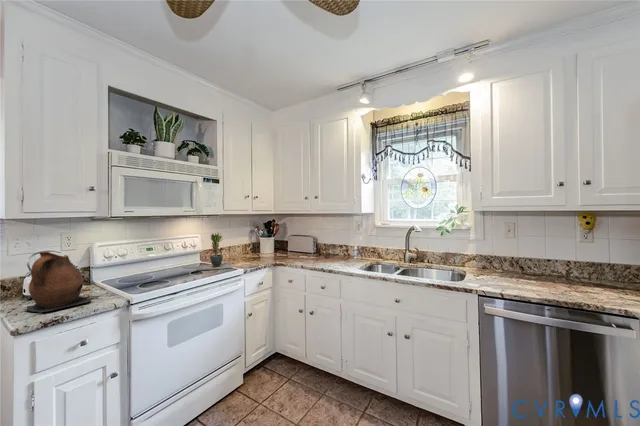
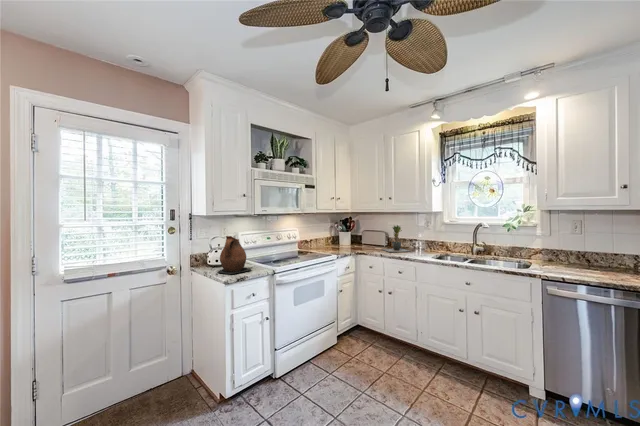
potted plant: present [198,233,232,270] -> present [382,225,409,252]

